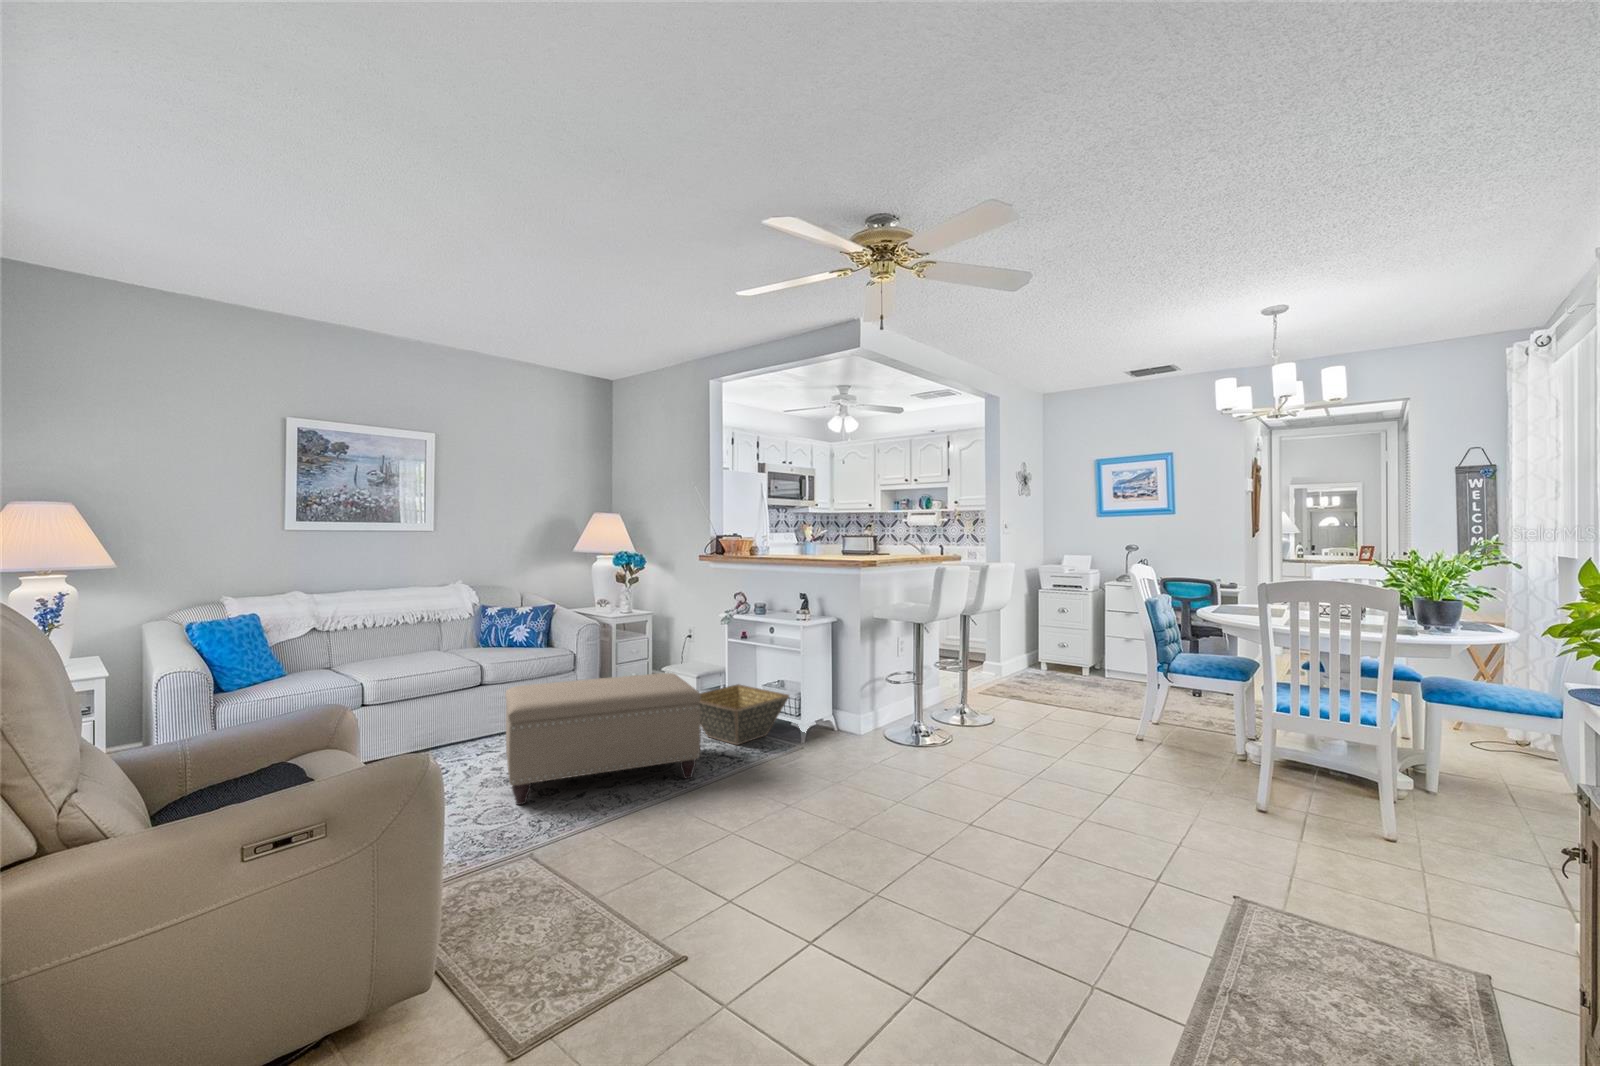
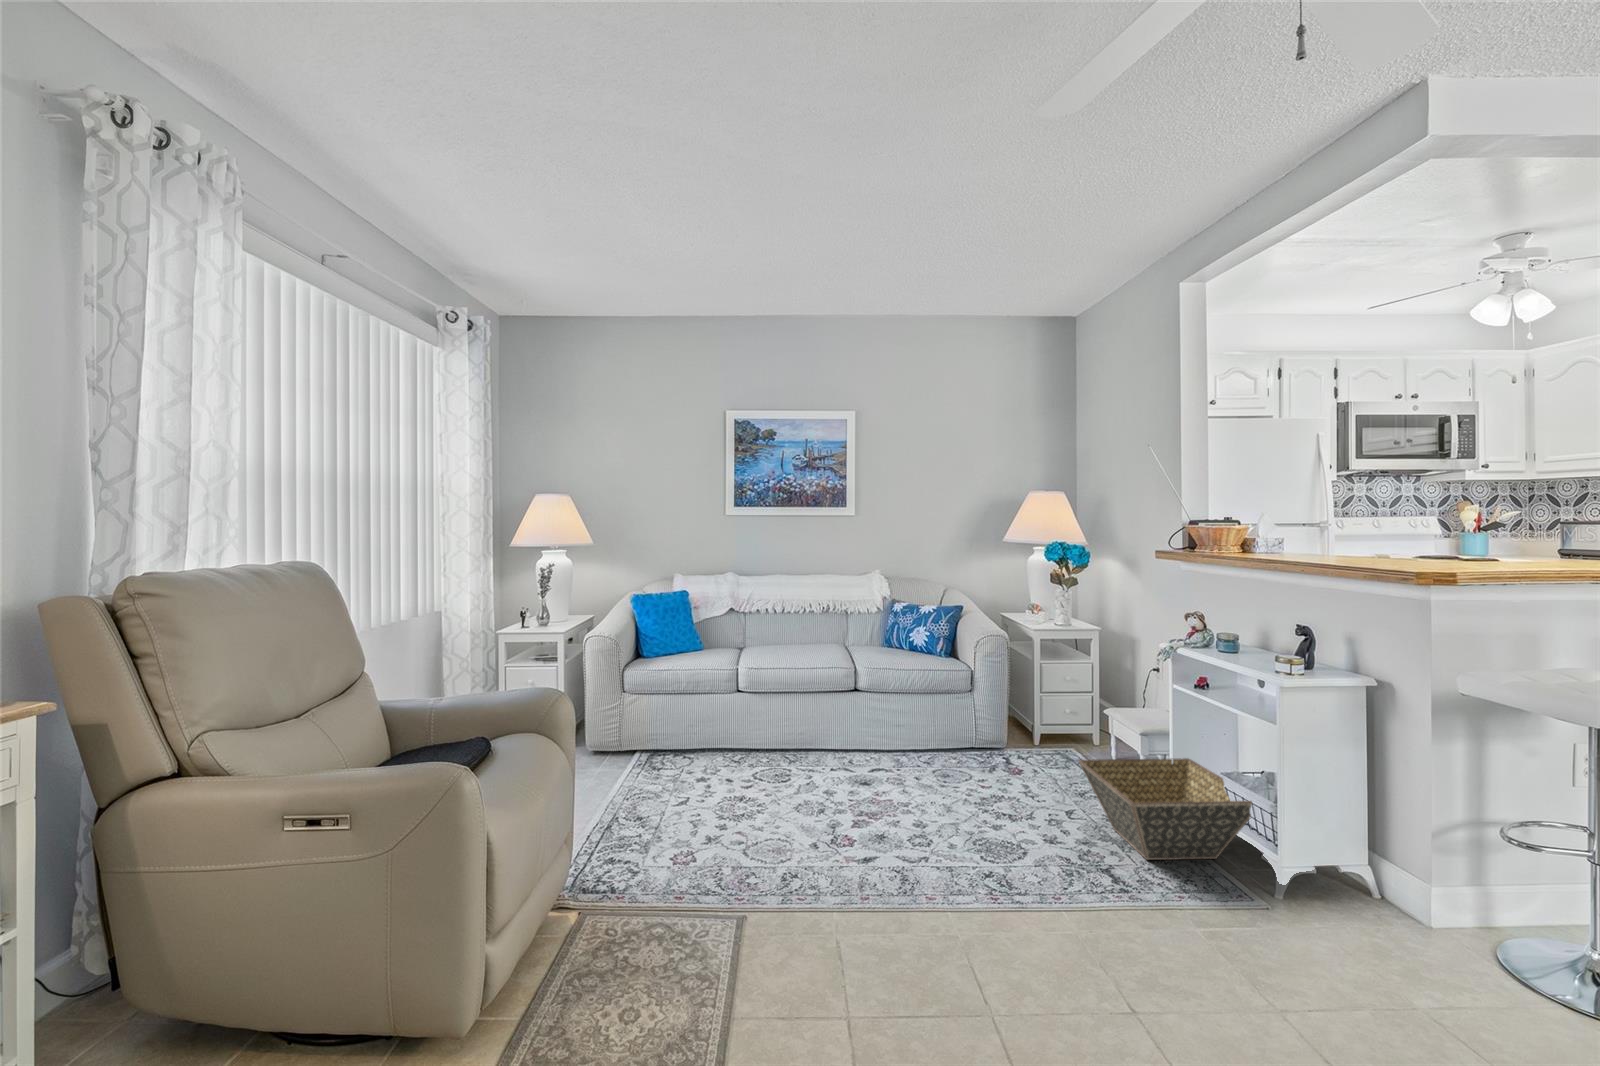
ottoman: present [505,673,701,805] -> none [782,701,1047,891]

